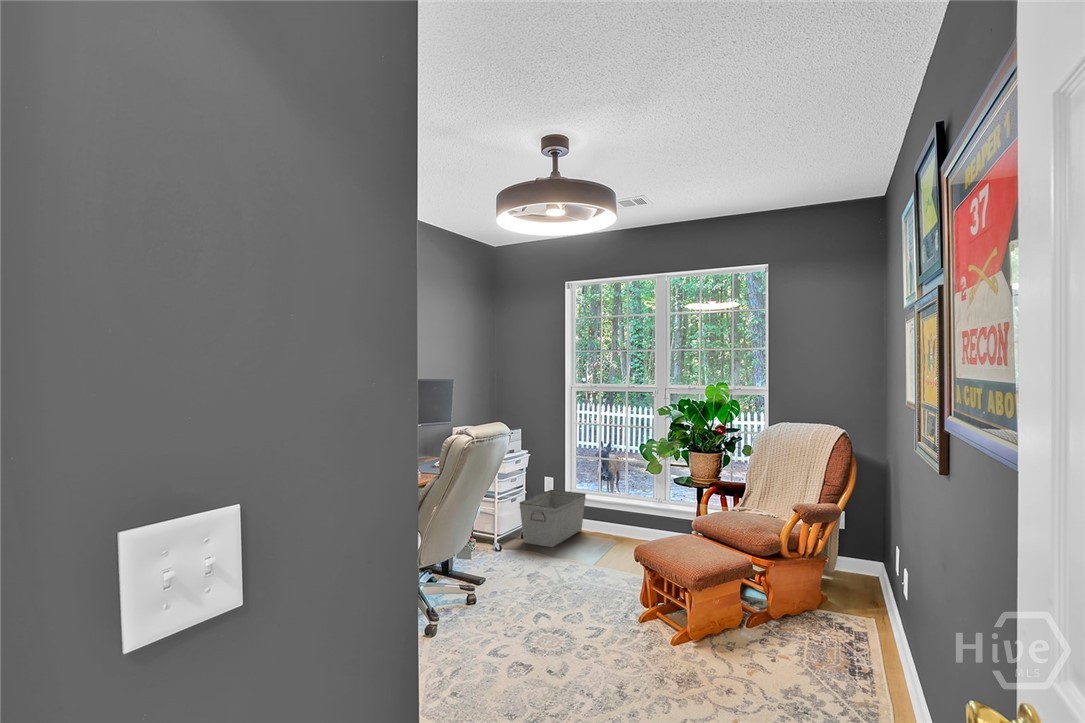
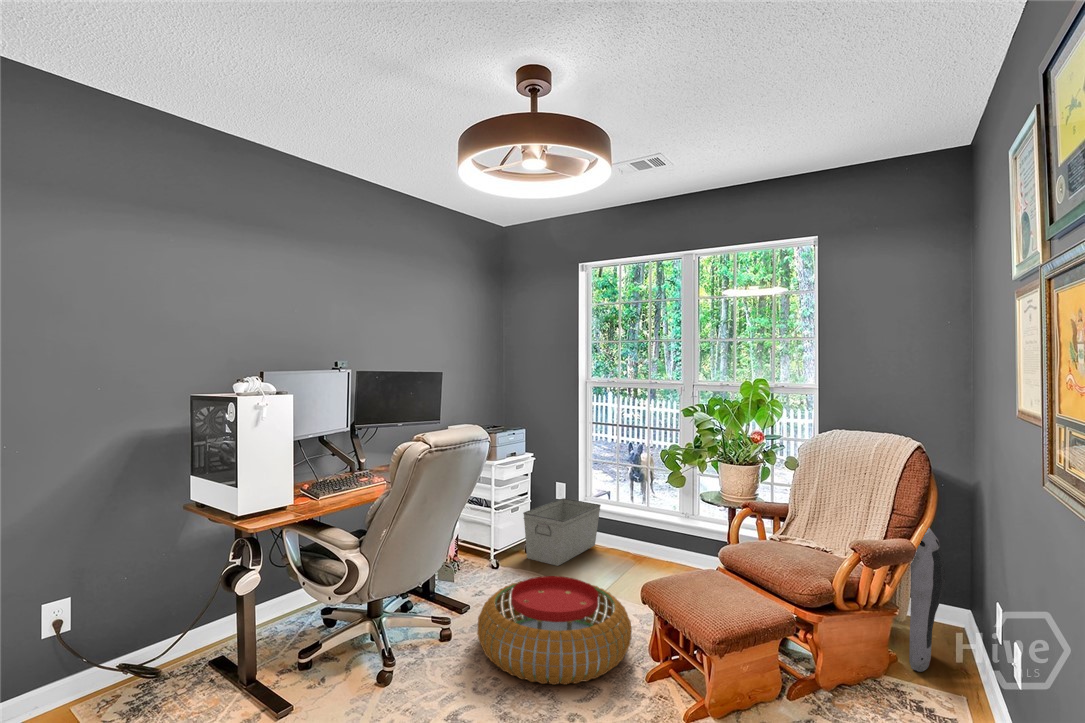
air purifier: none [835,493,864,606] -> present [909,528,946,672]
pouf: none [500,549,625,628] -> present [477,576,631,685]

